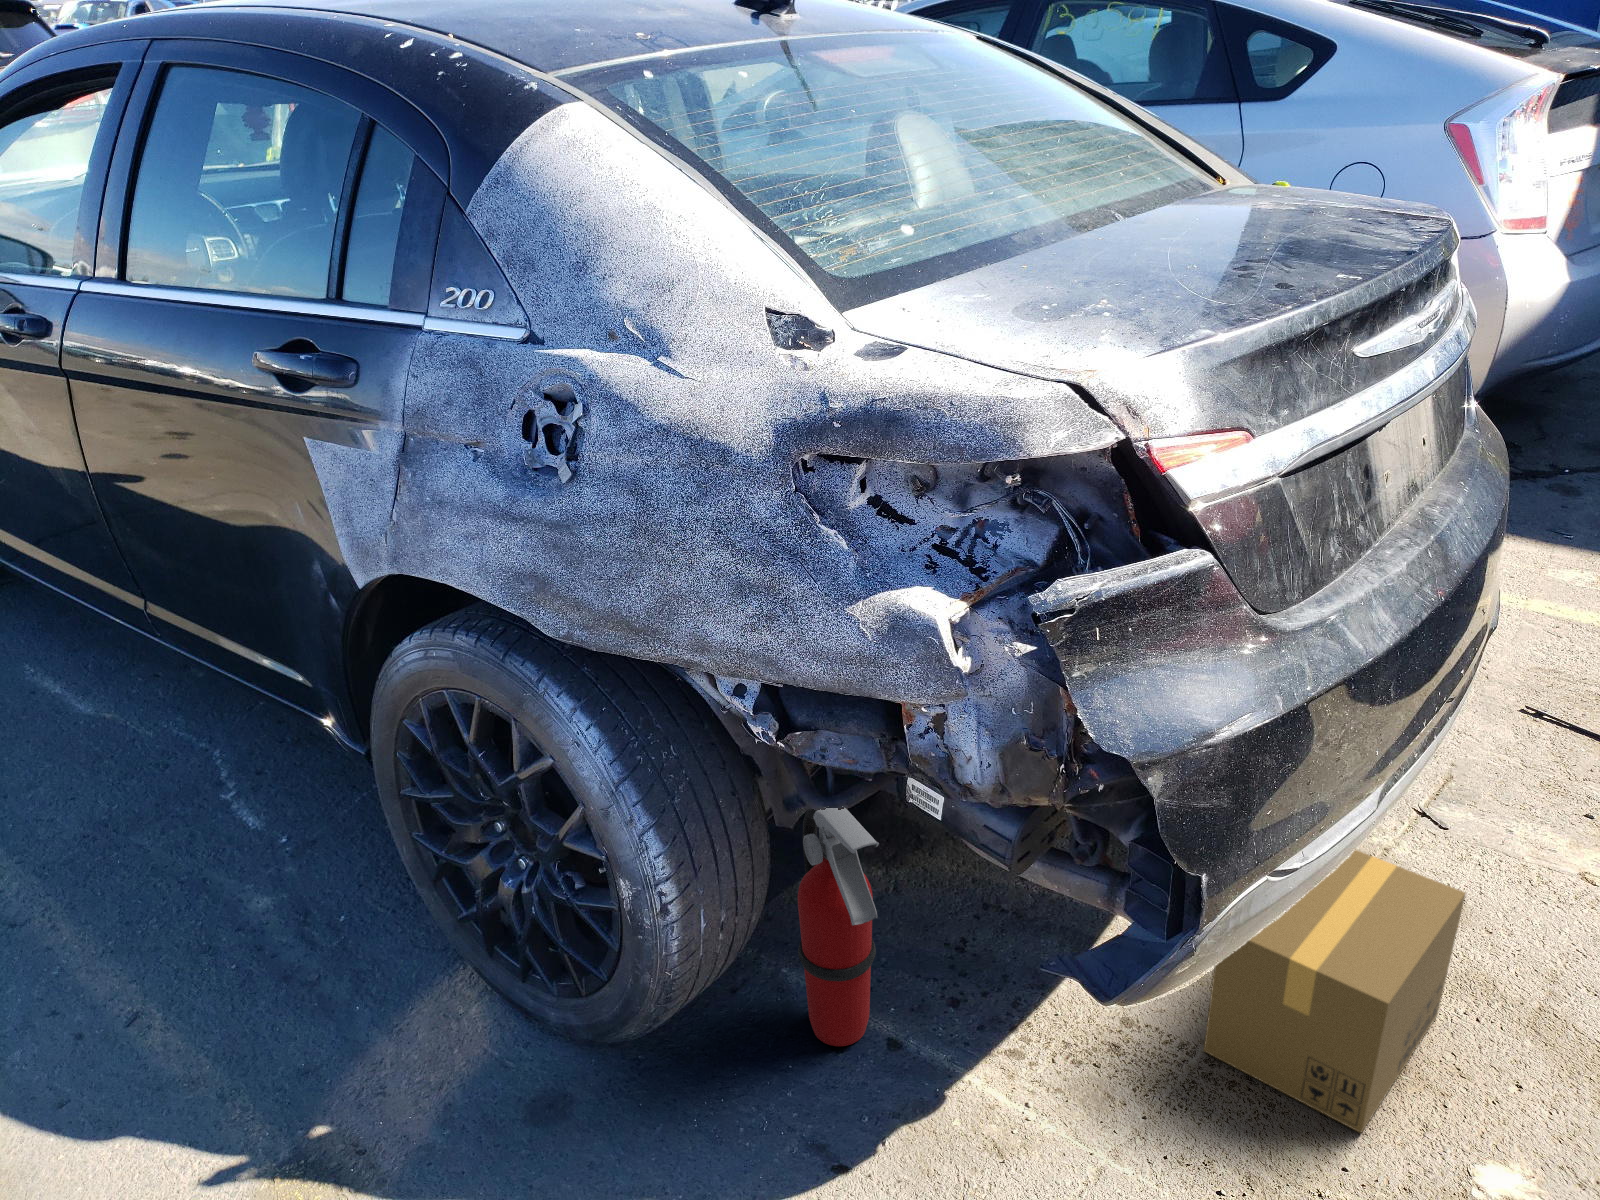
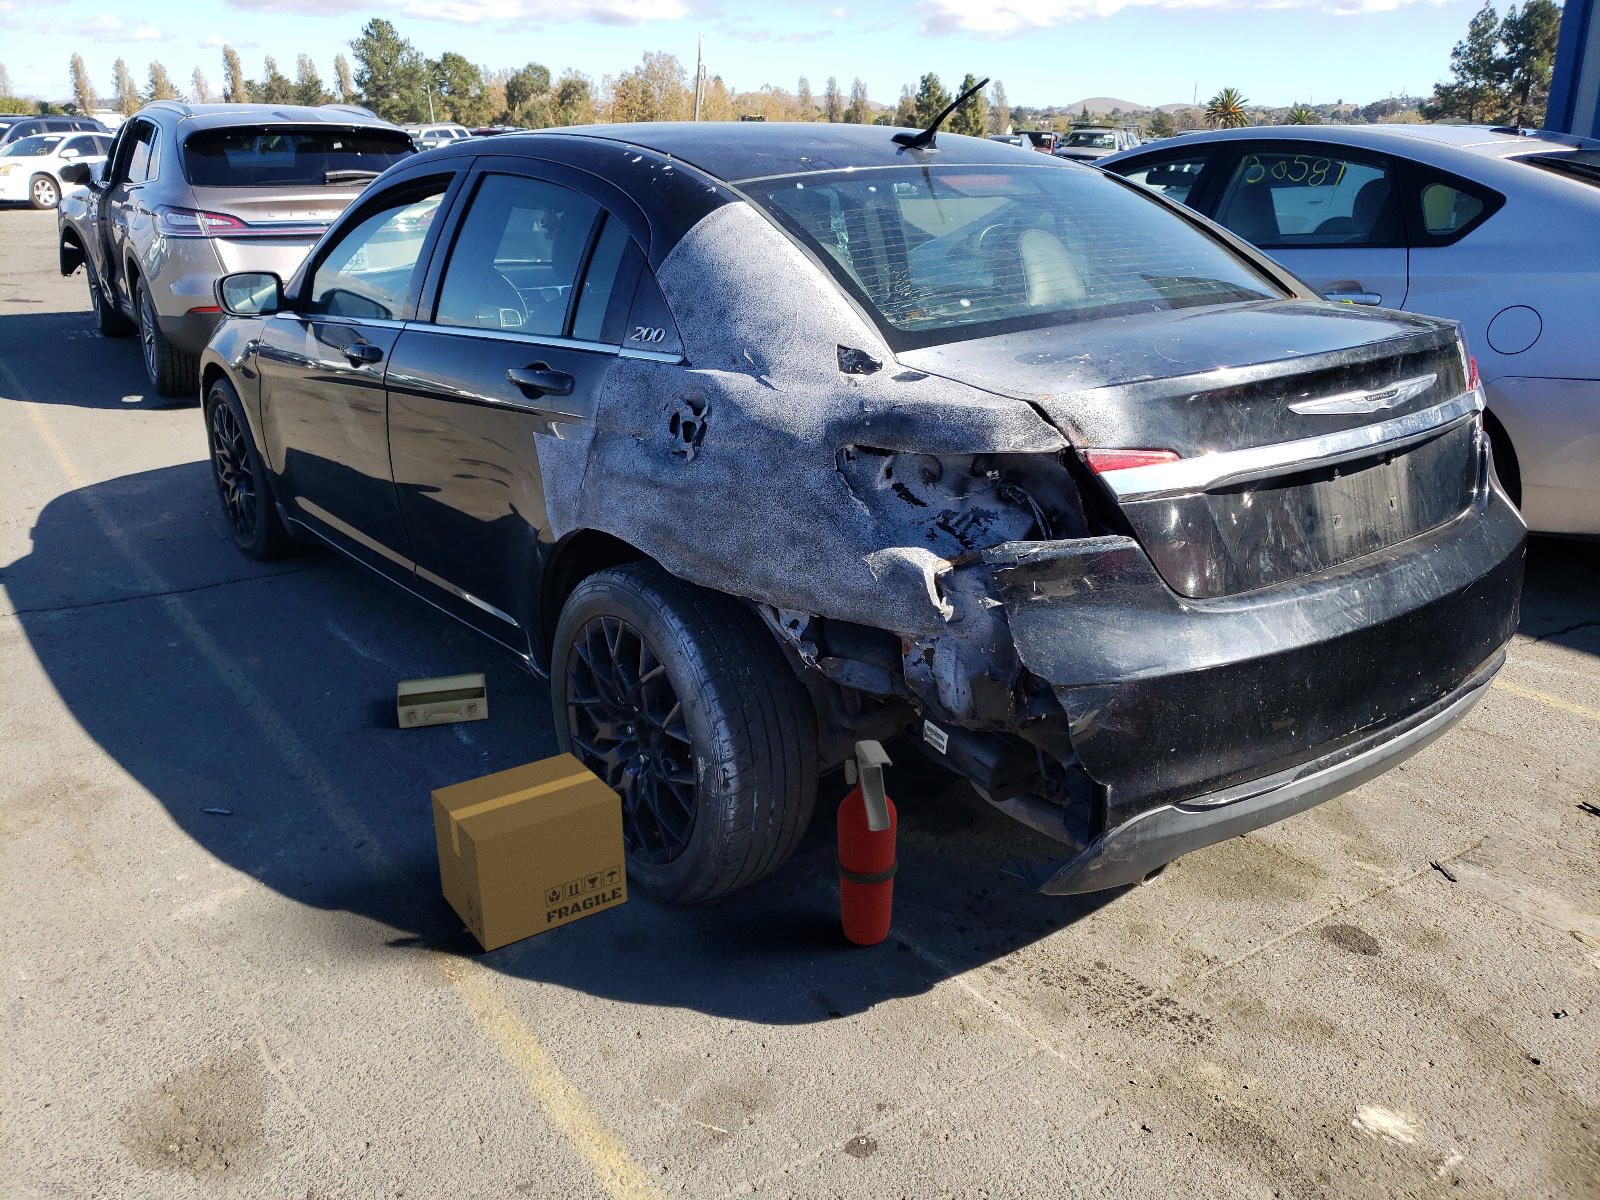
toolbox: none [144,722,275,815] -> present [397,673,488,728]
cardboard box: present [1204,849,1466,1133] -> present [431,752,627,951]

